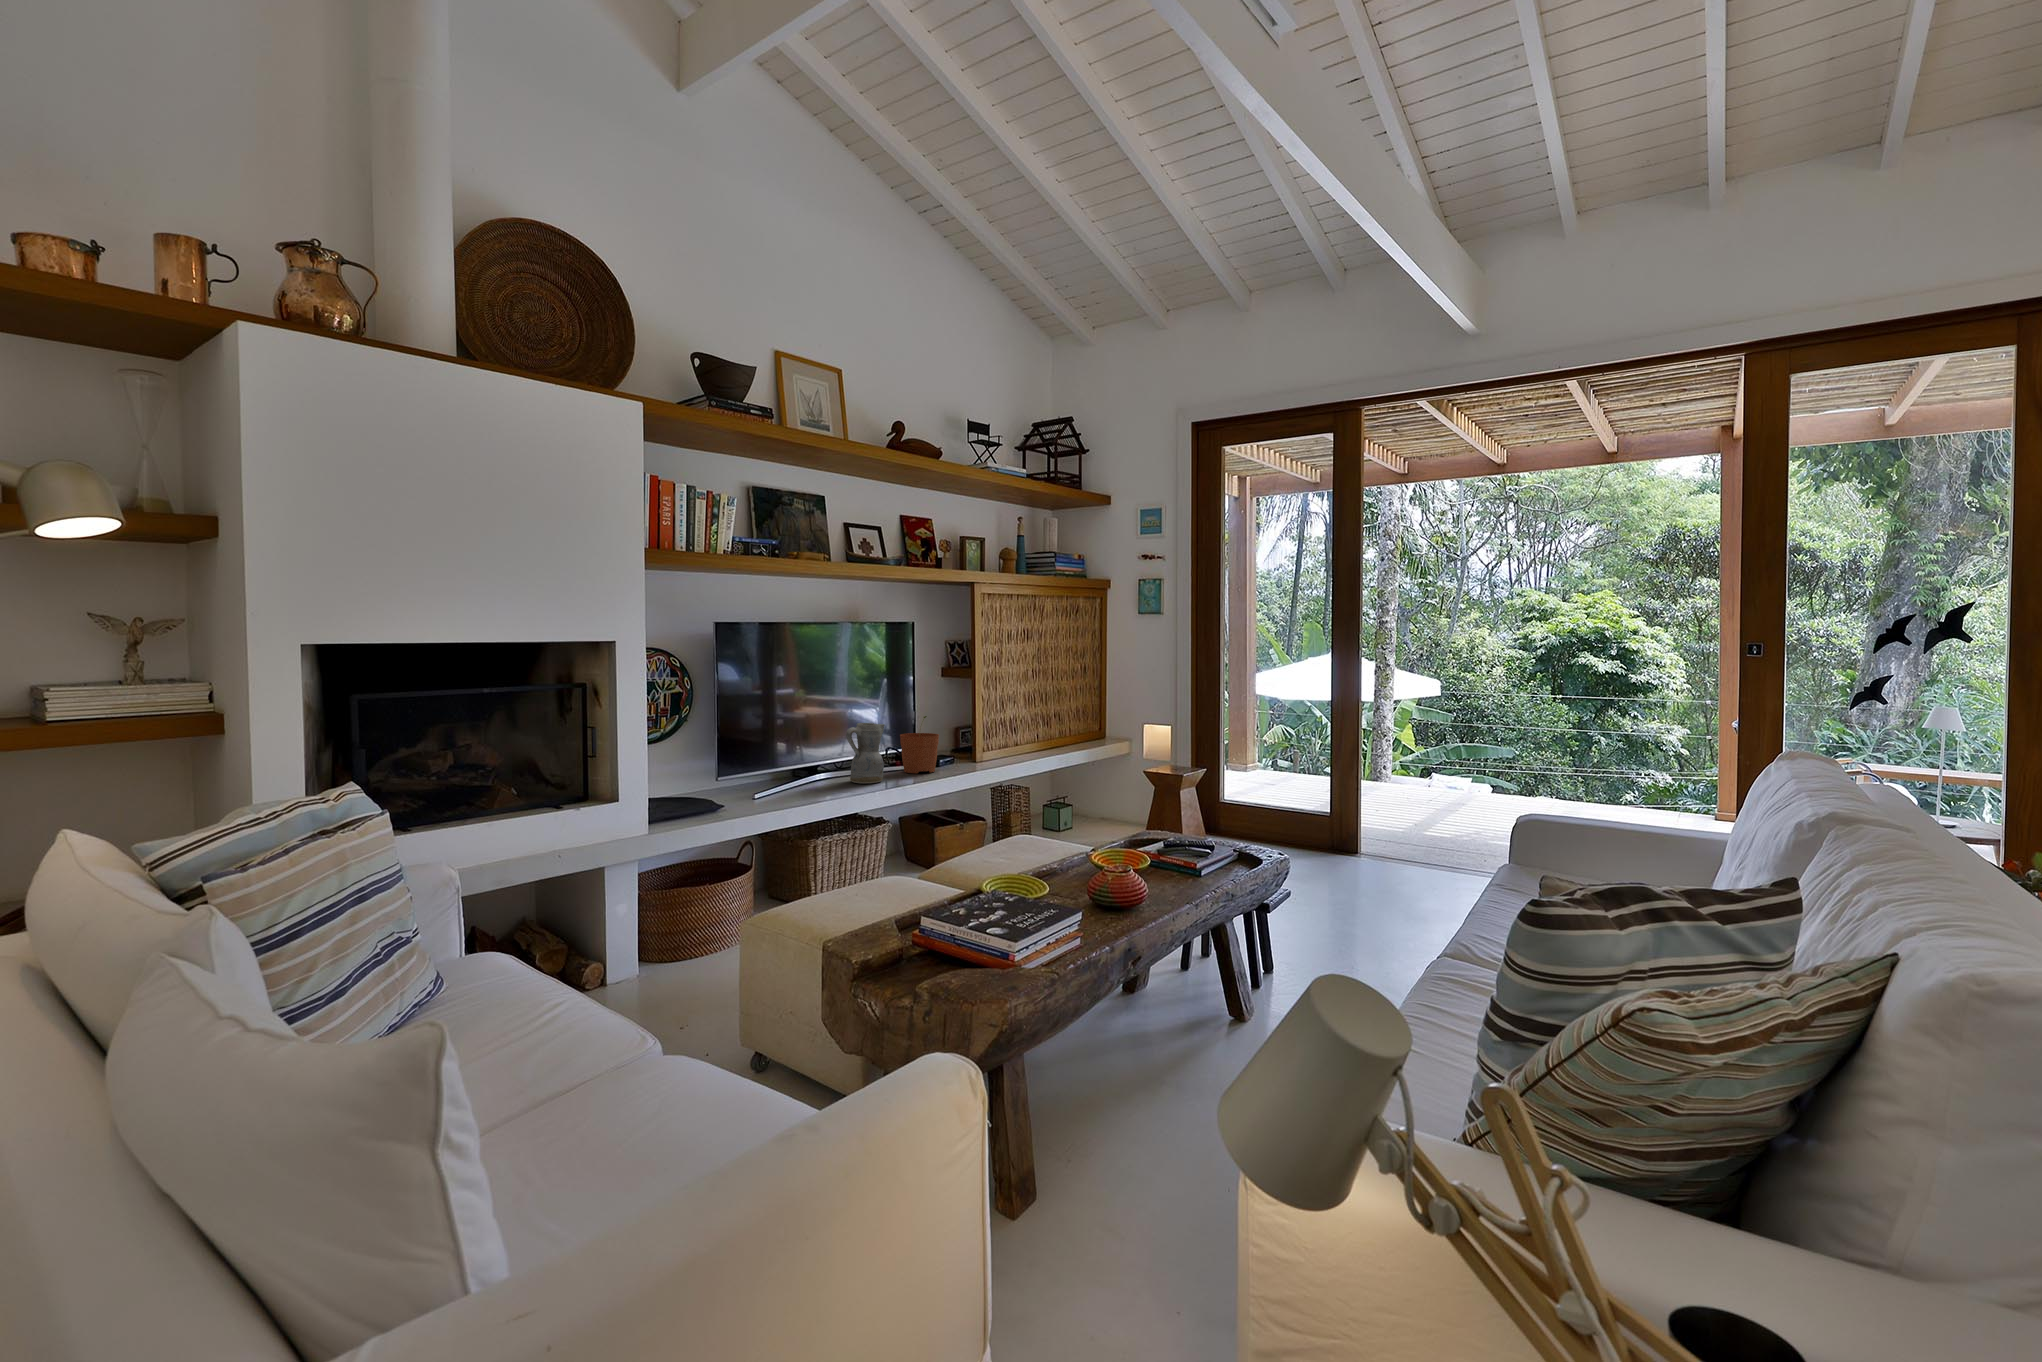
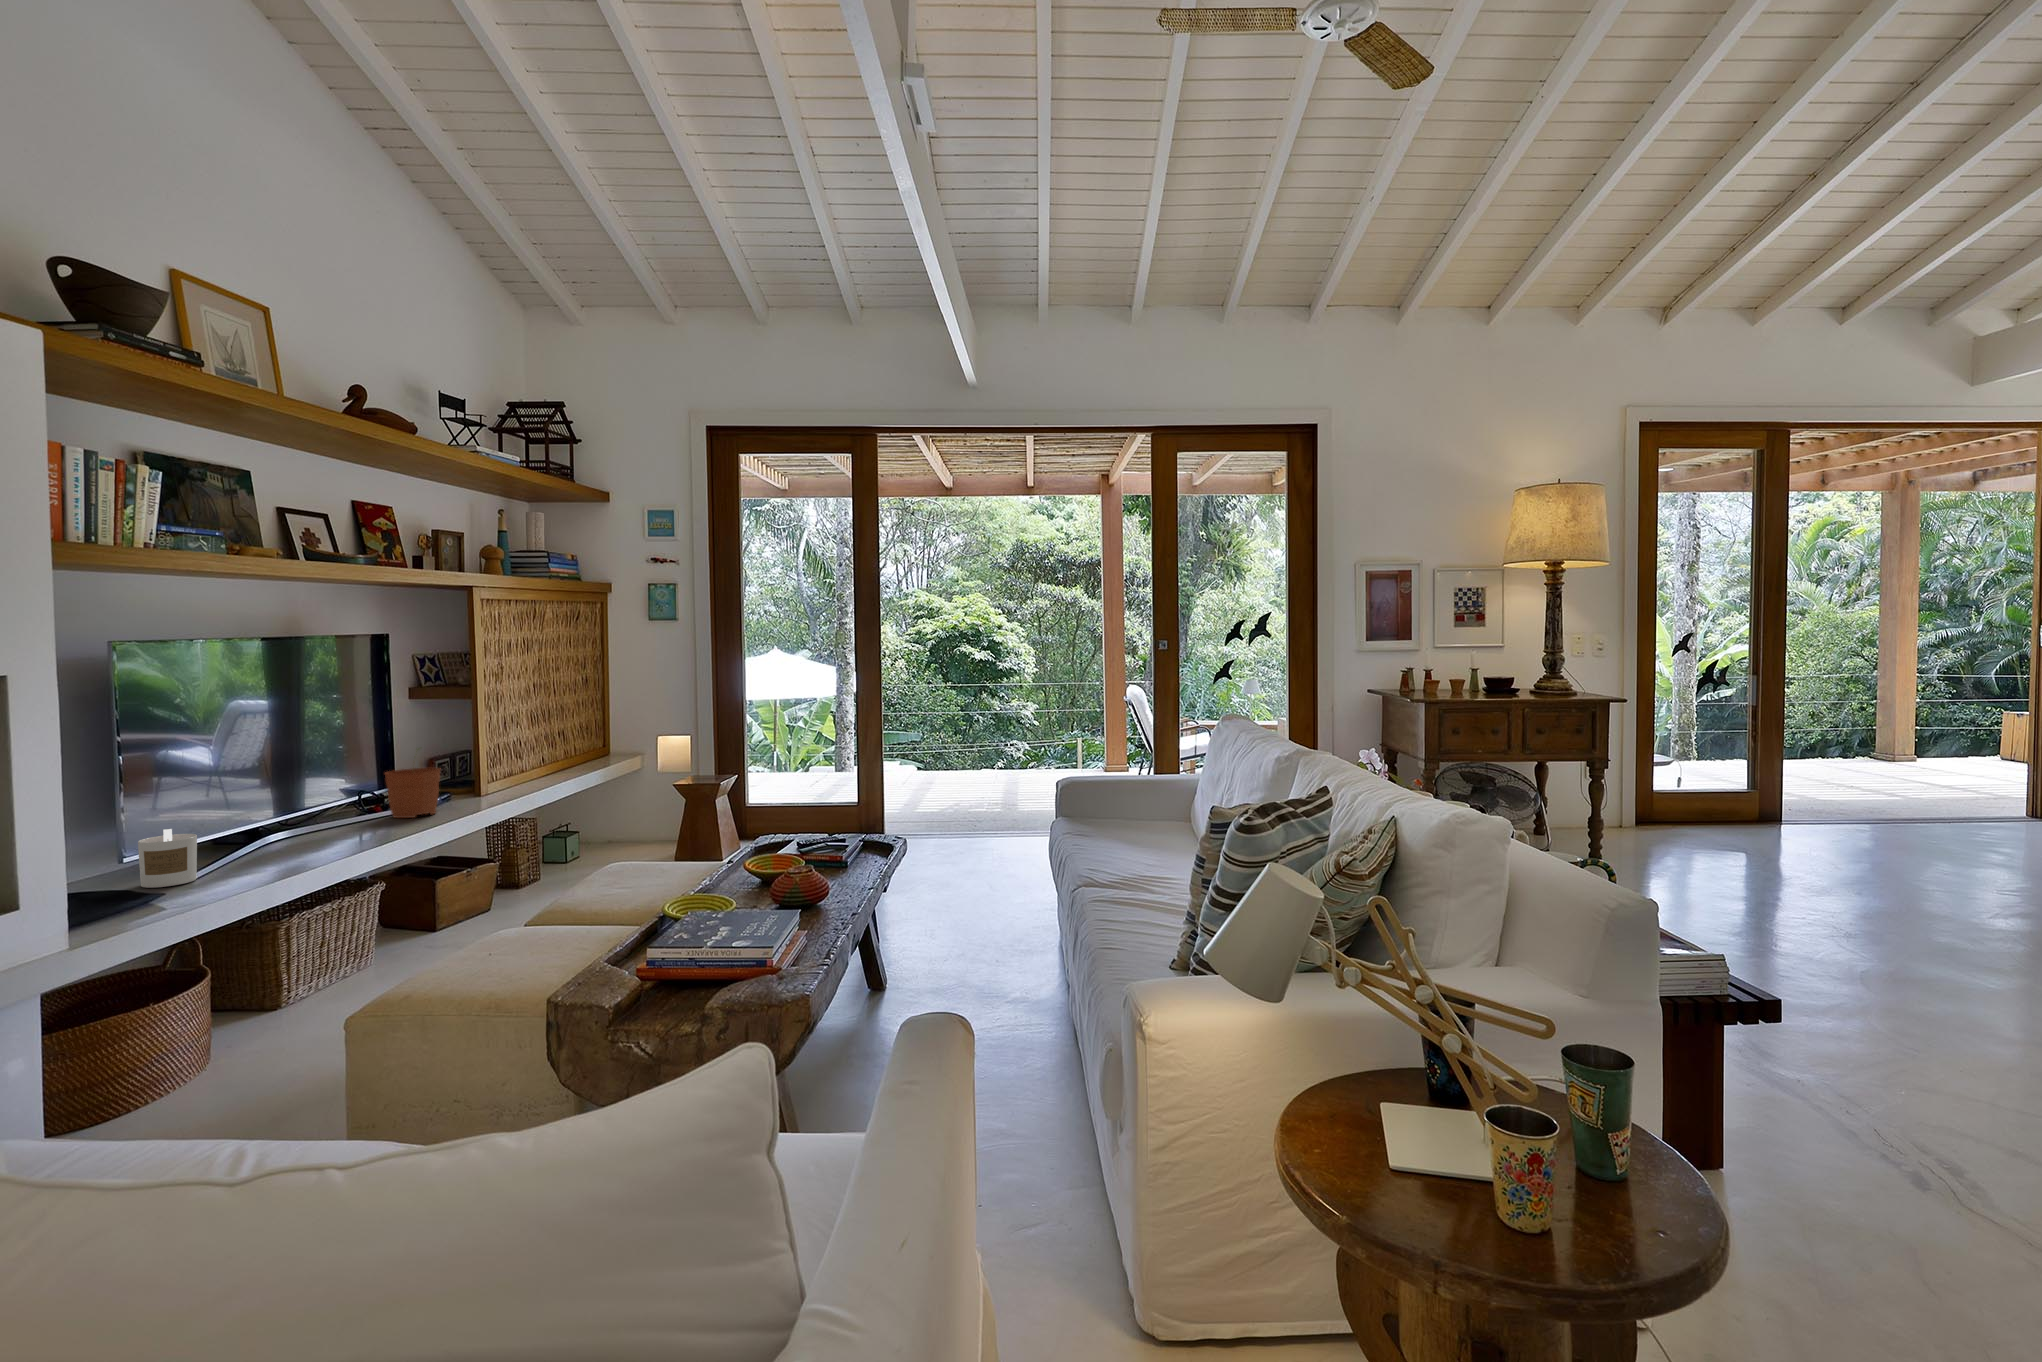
ceramic pitcher: present [846,723,885,783] -> none [322,761,376,838]
candle: none [718,762,752,804] -> present [138,829,197,888]

